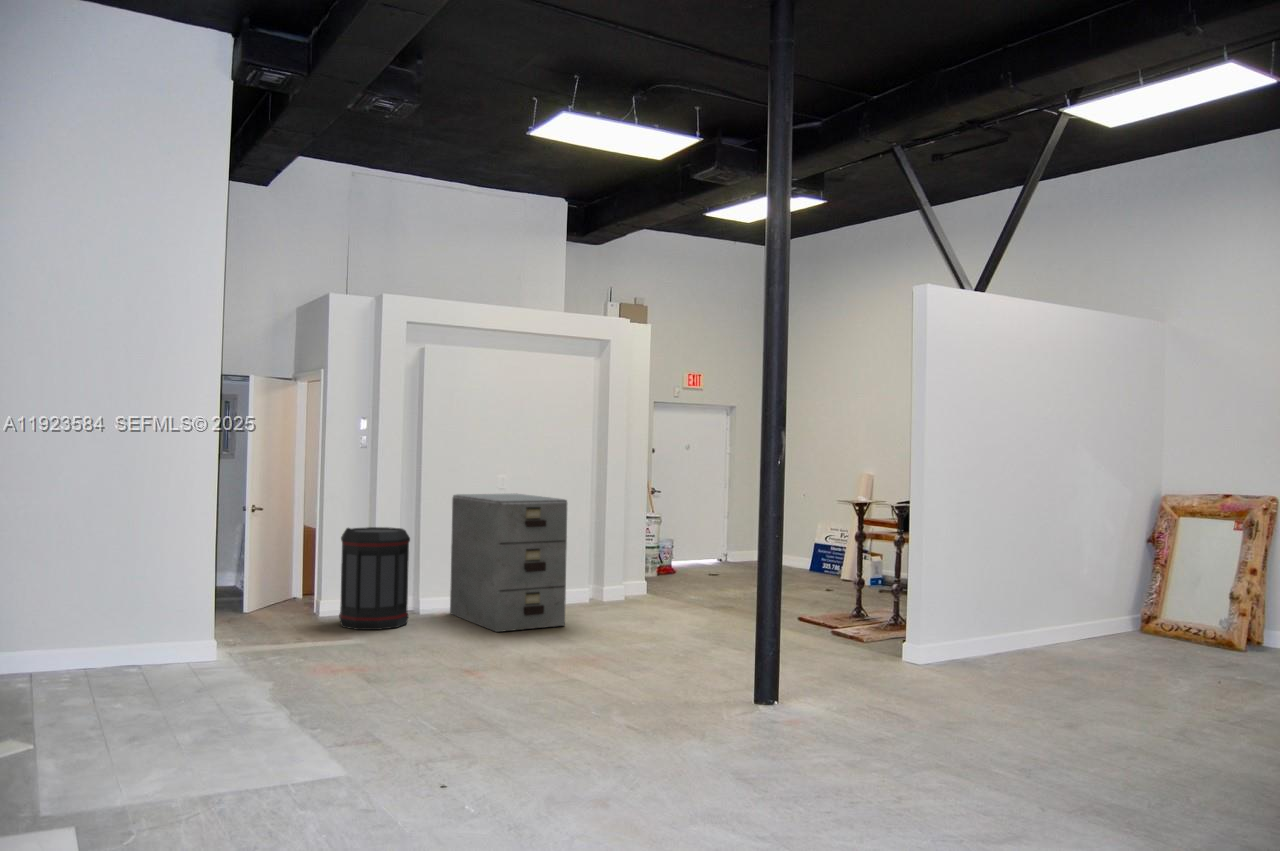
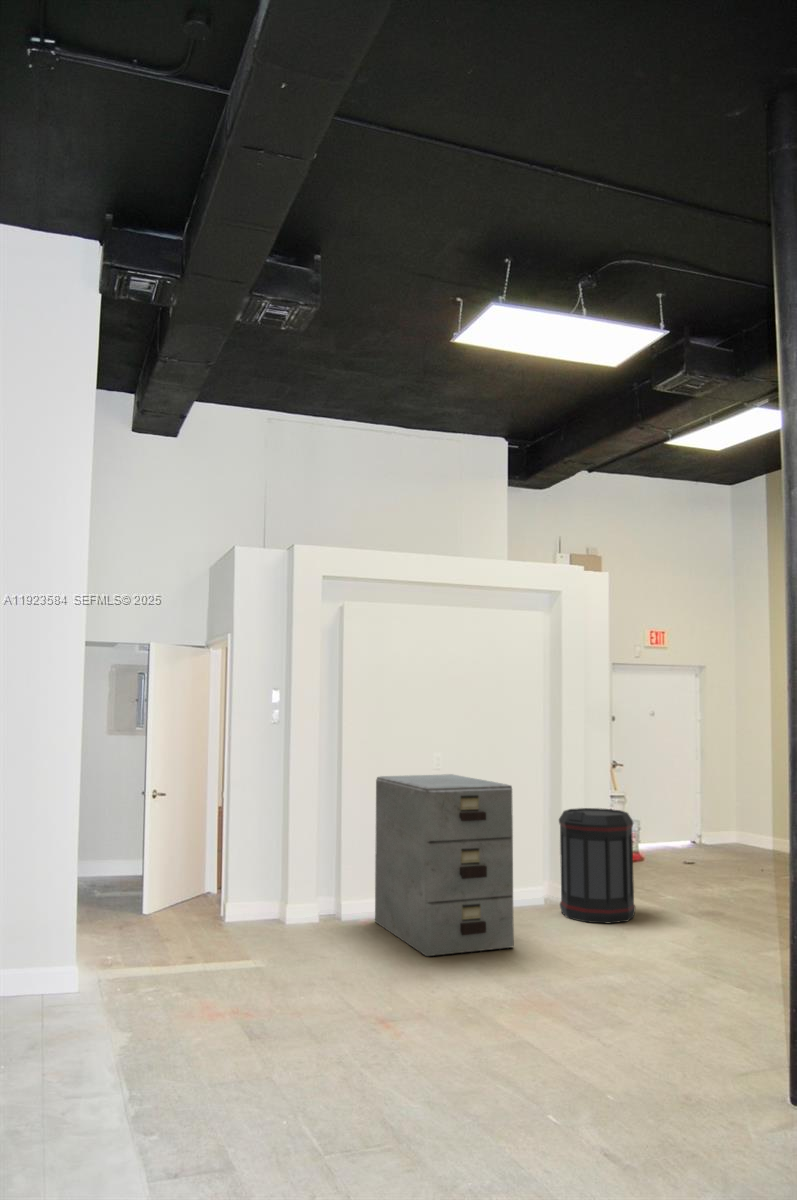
trash can: present [339,527,410,630] -> present [559,808,635,924]

